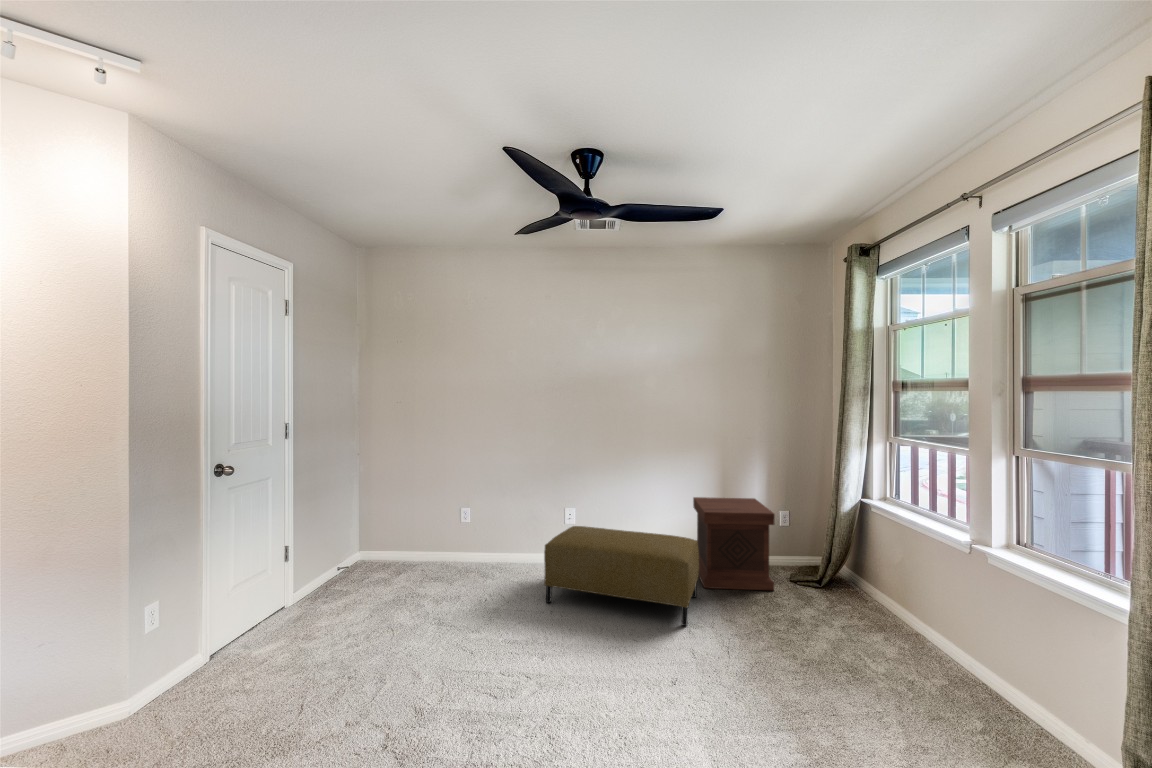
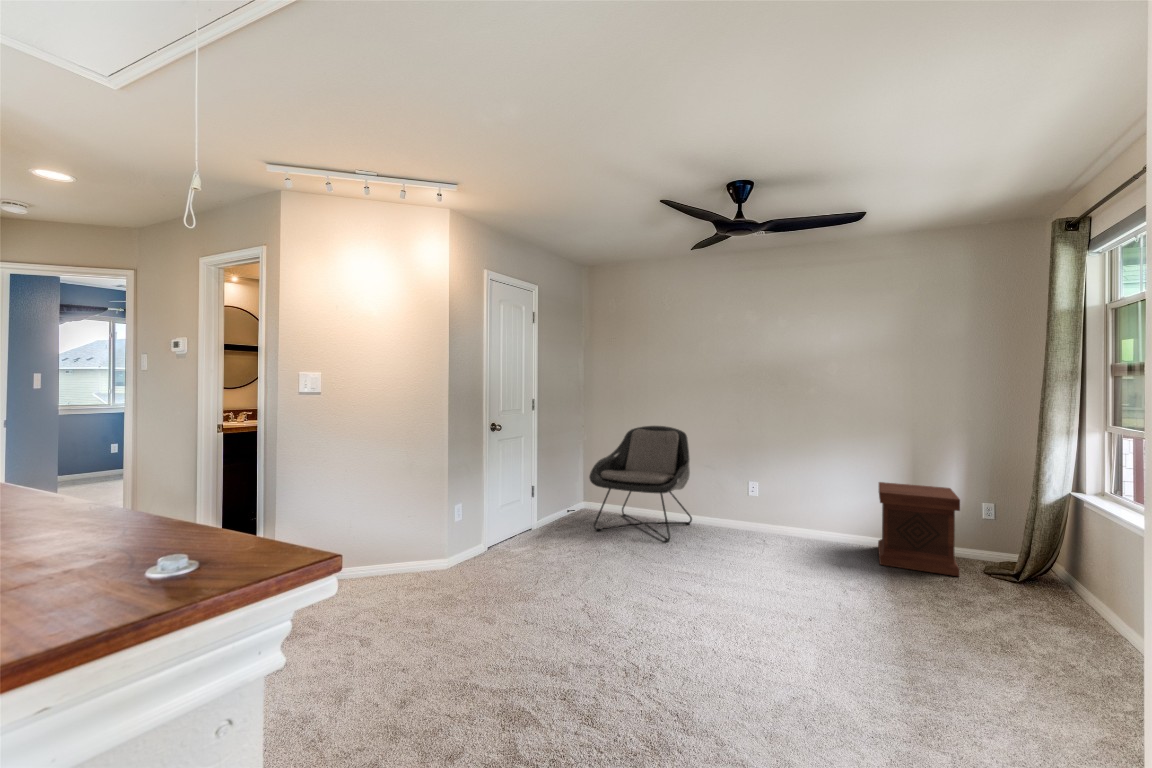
lounge chair: none [373,447,502,596] -> present [589,426,692,542]
ottoman: present [544,526,699,626] -> none [720,496,870,585]

